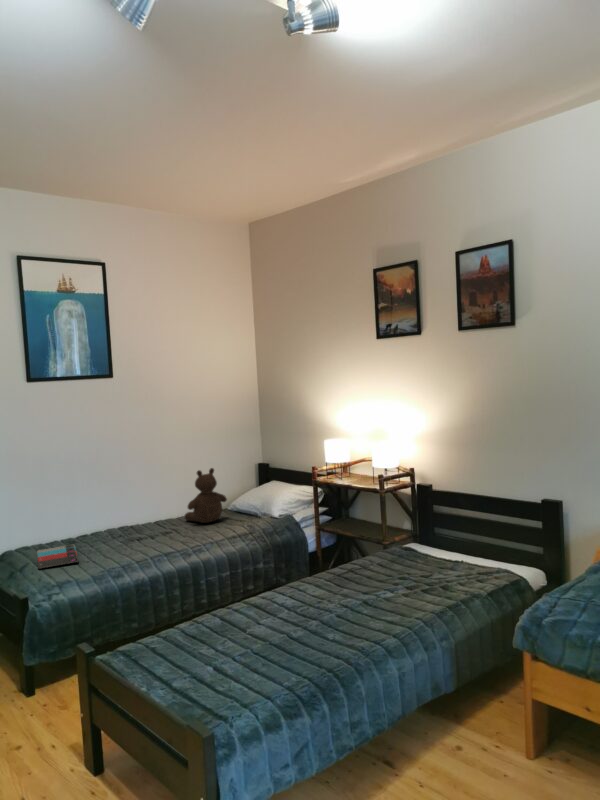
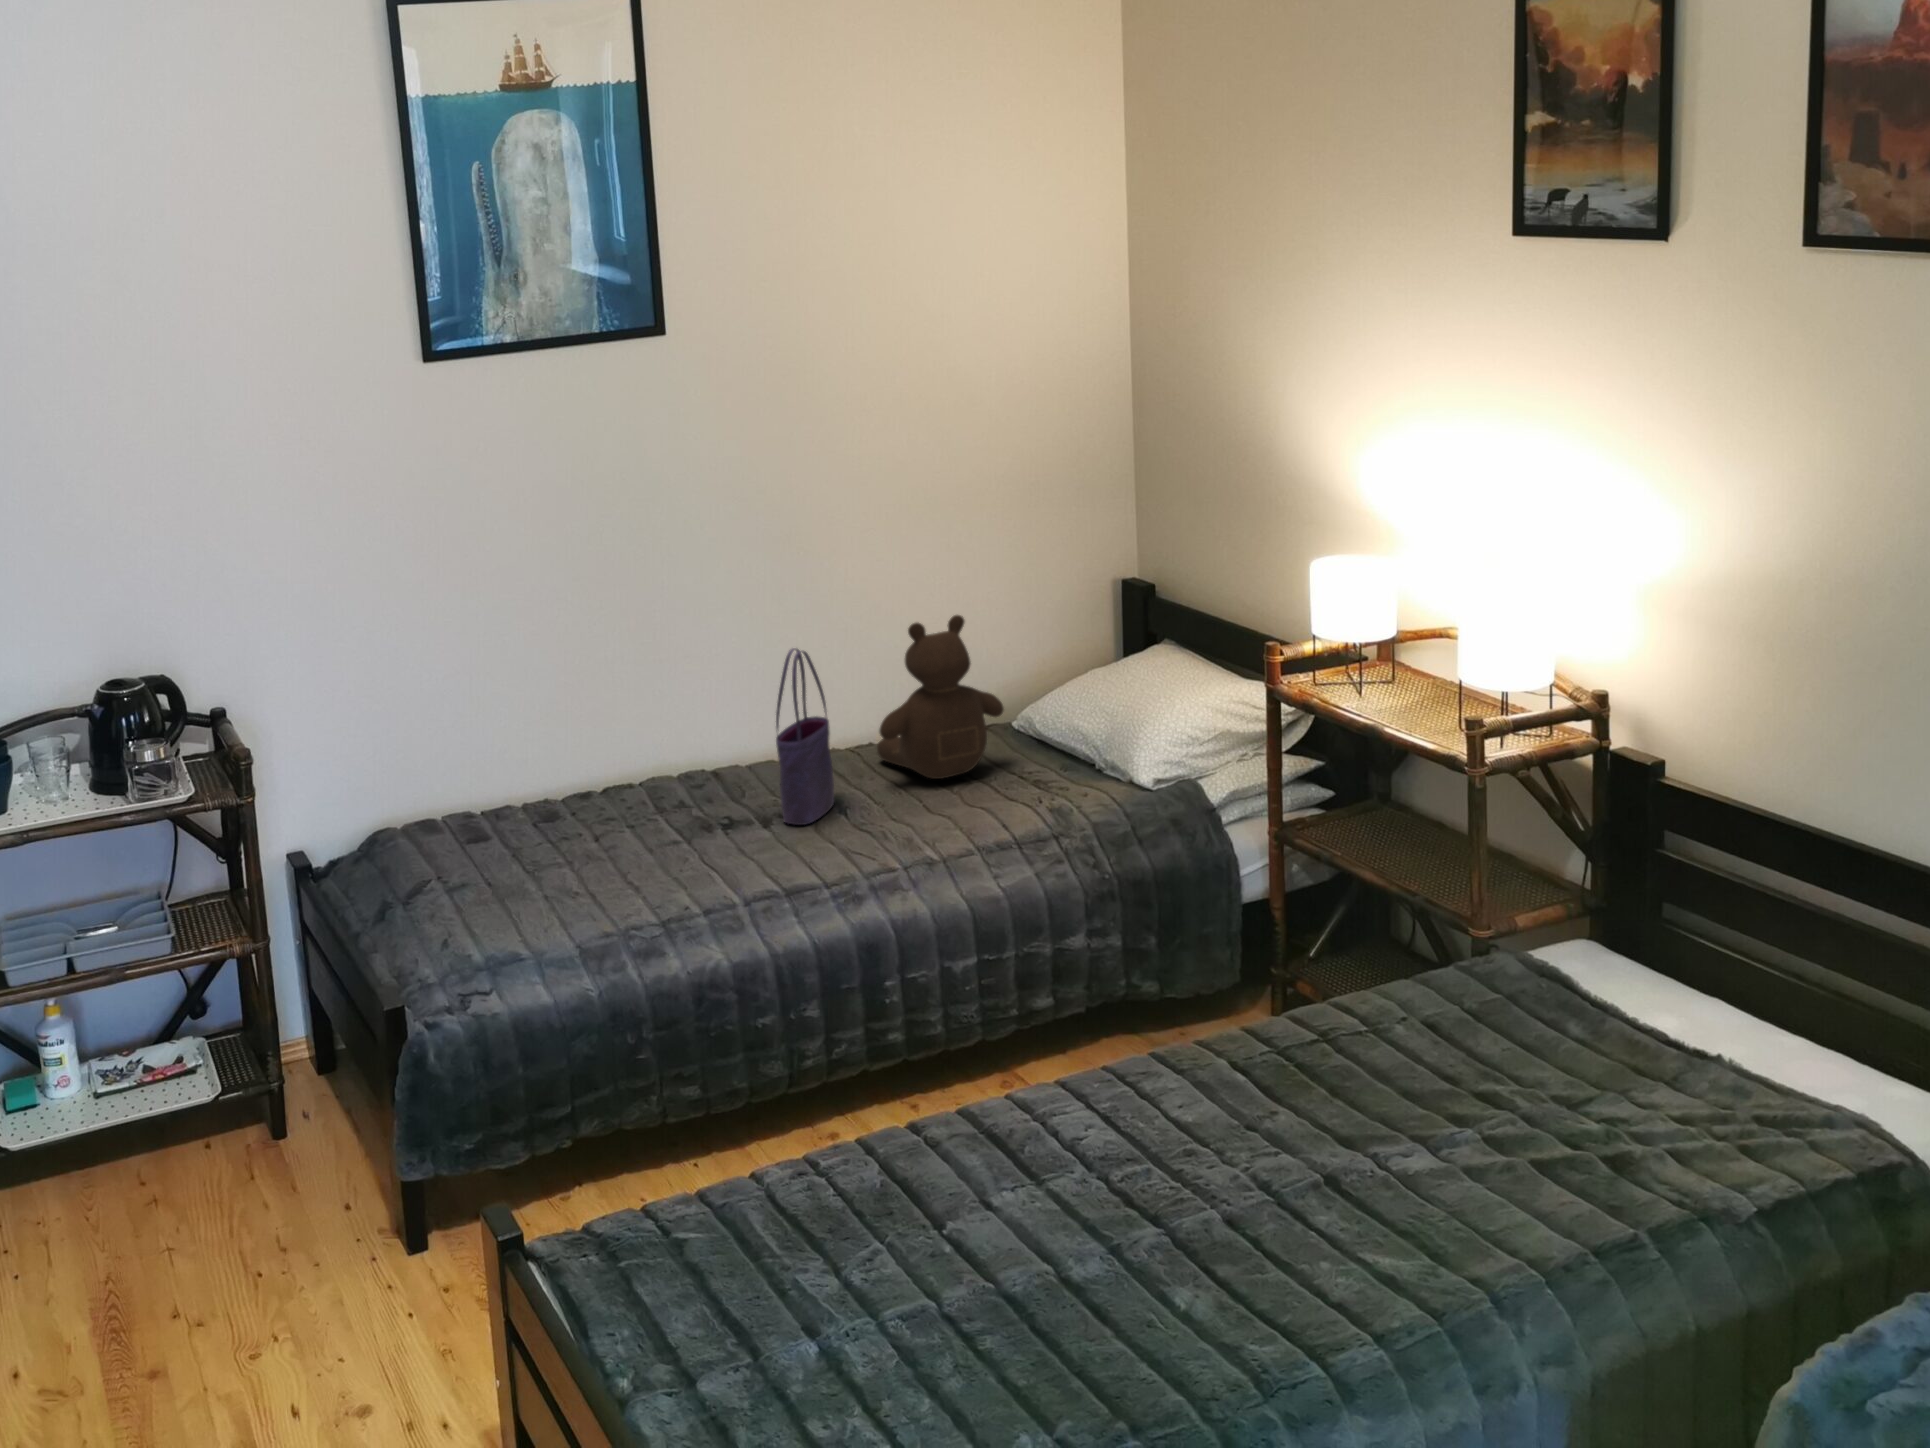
tote bag: none [155,477,174,538] -> present [776,648,834,825]
smartphone: present [37,545,79,569] -> none [450,824,558,907]

